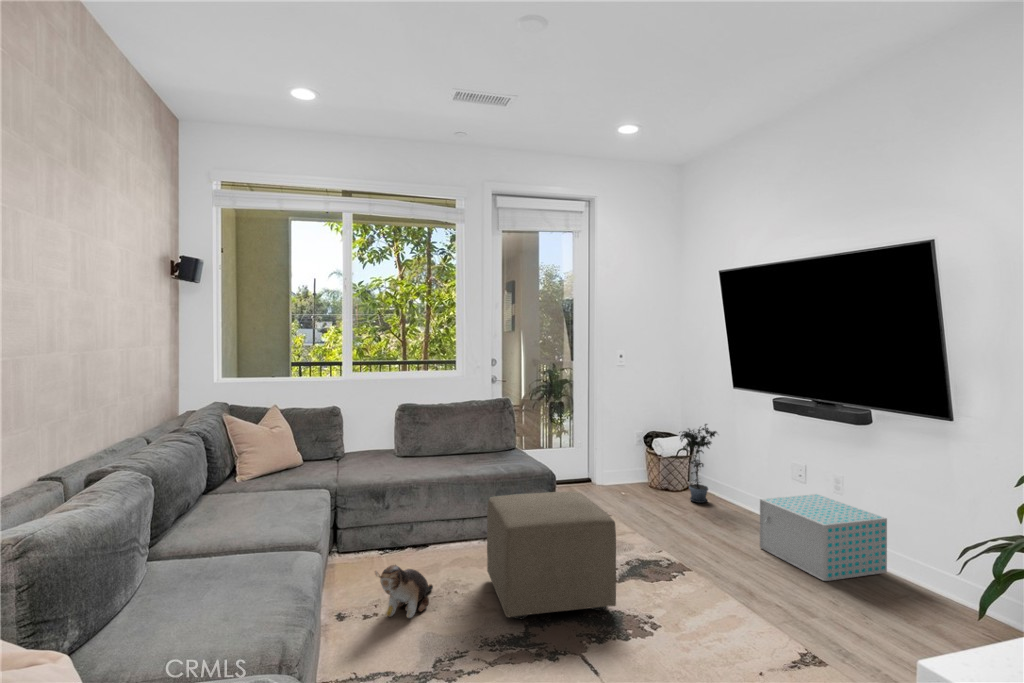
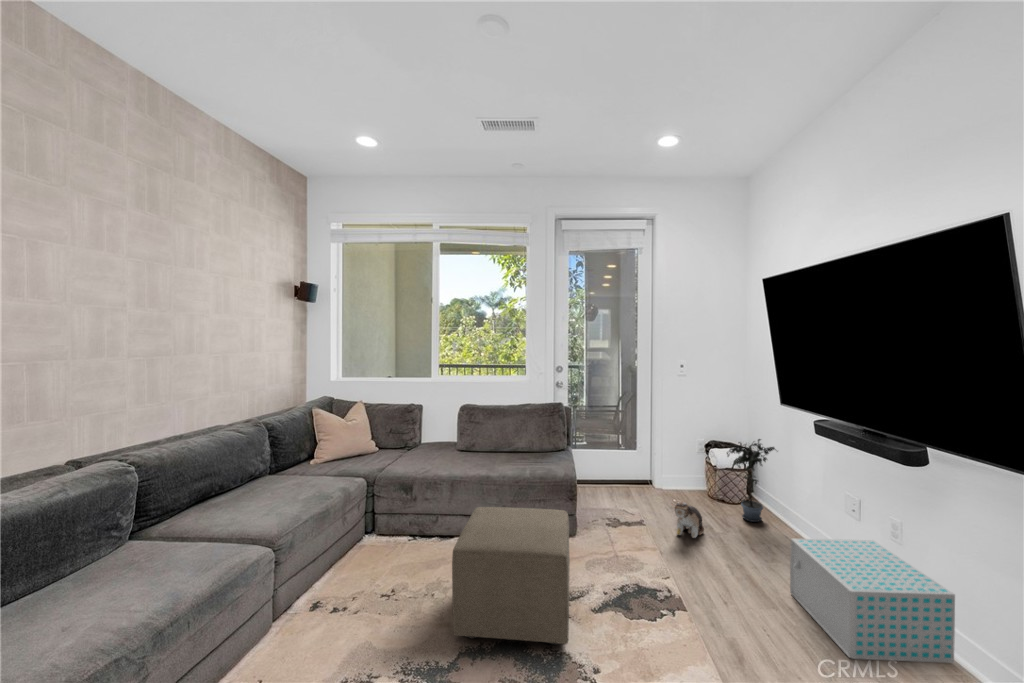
plush toy: present [375,565,433,618] -> present [674,501,704,538]

